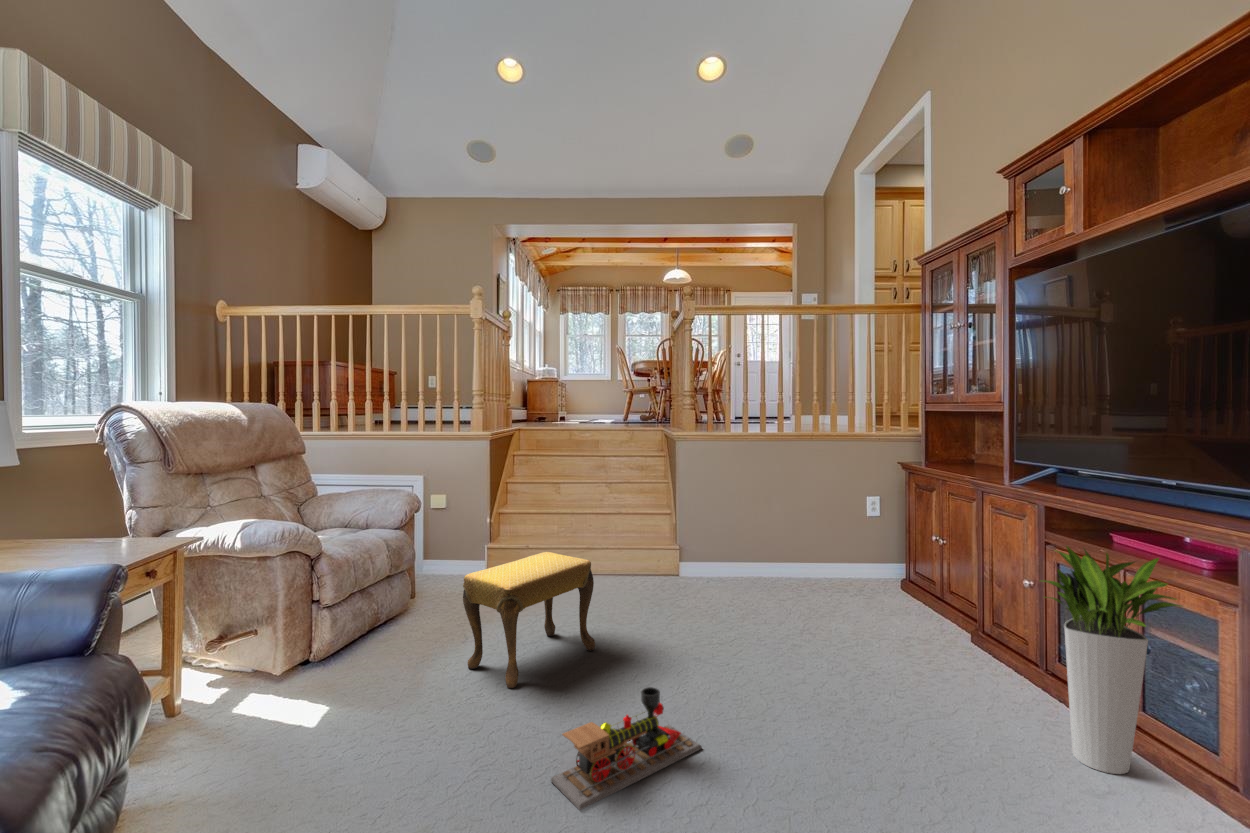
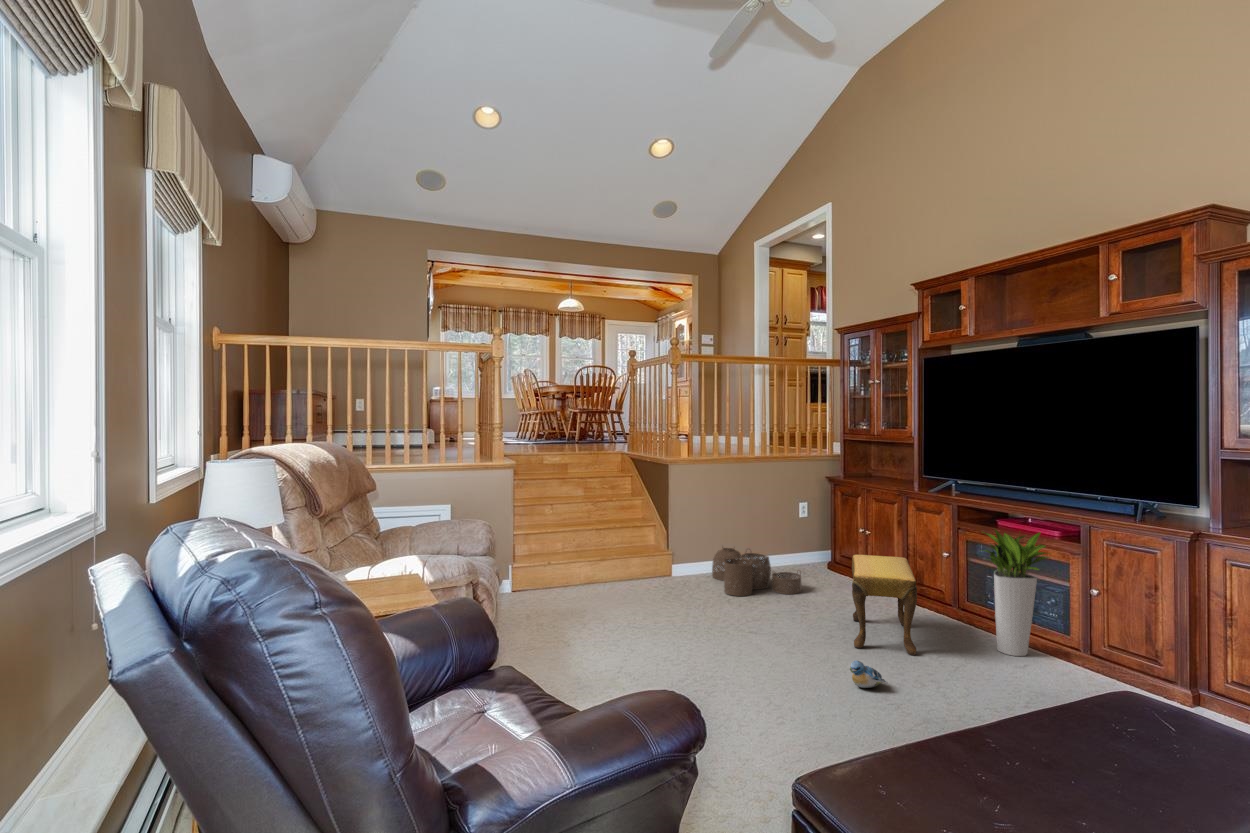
woven basket: none [721,543,830,615] -> present [712,547,801,596]
footstool: present [463,552,595,688] -> present [852,555,917,655]
toy train: present [551,687,702,810] -> none [745,642,813,722]
plush toy: none [742,733,805,781] -> present [850,660,888,688]

